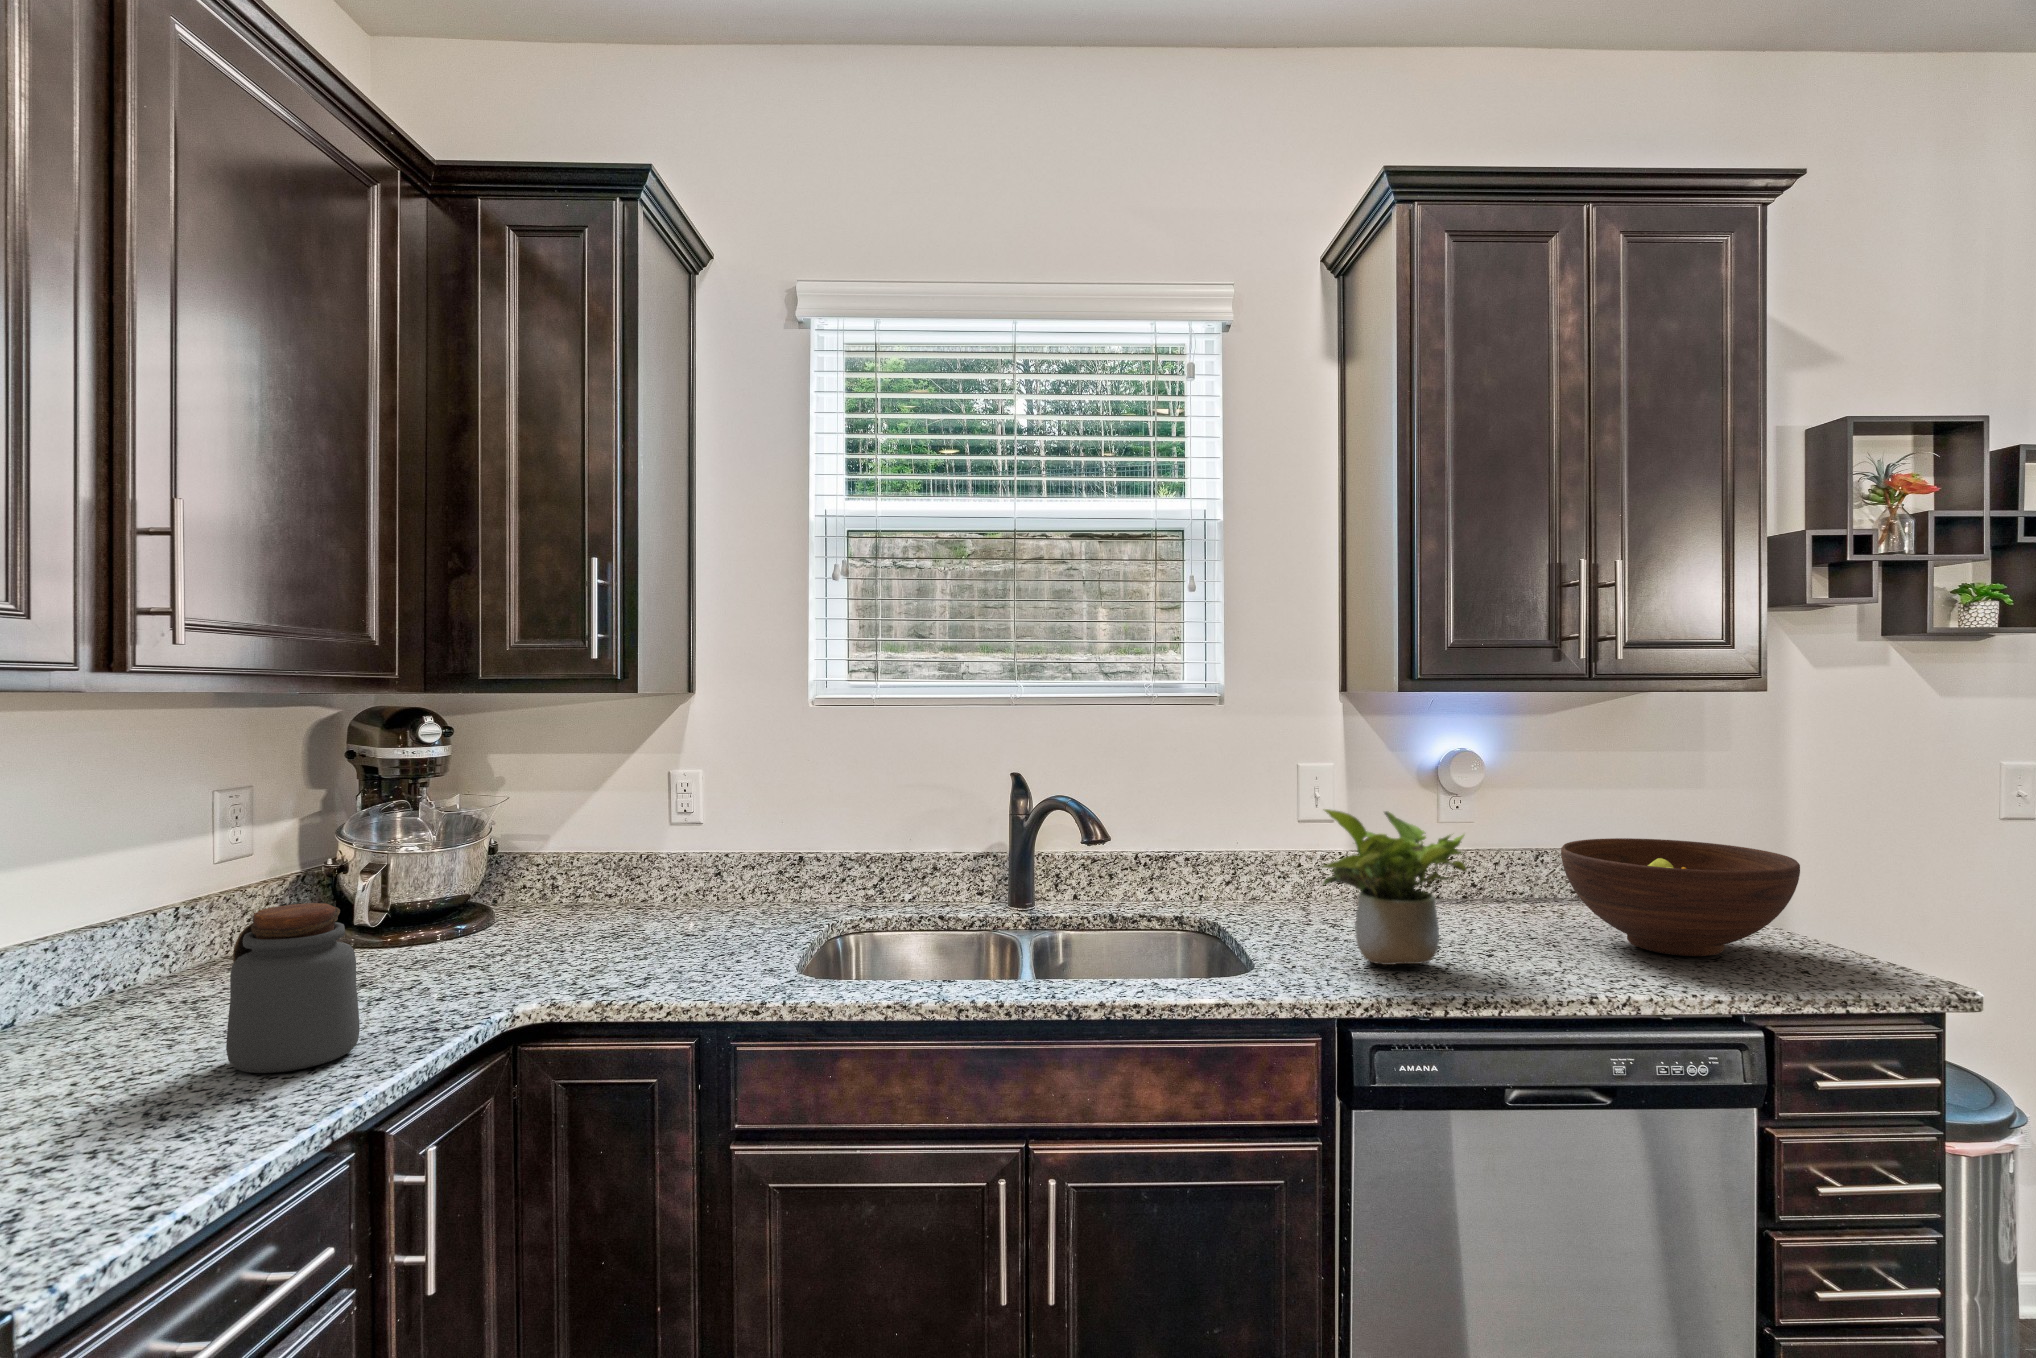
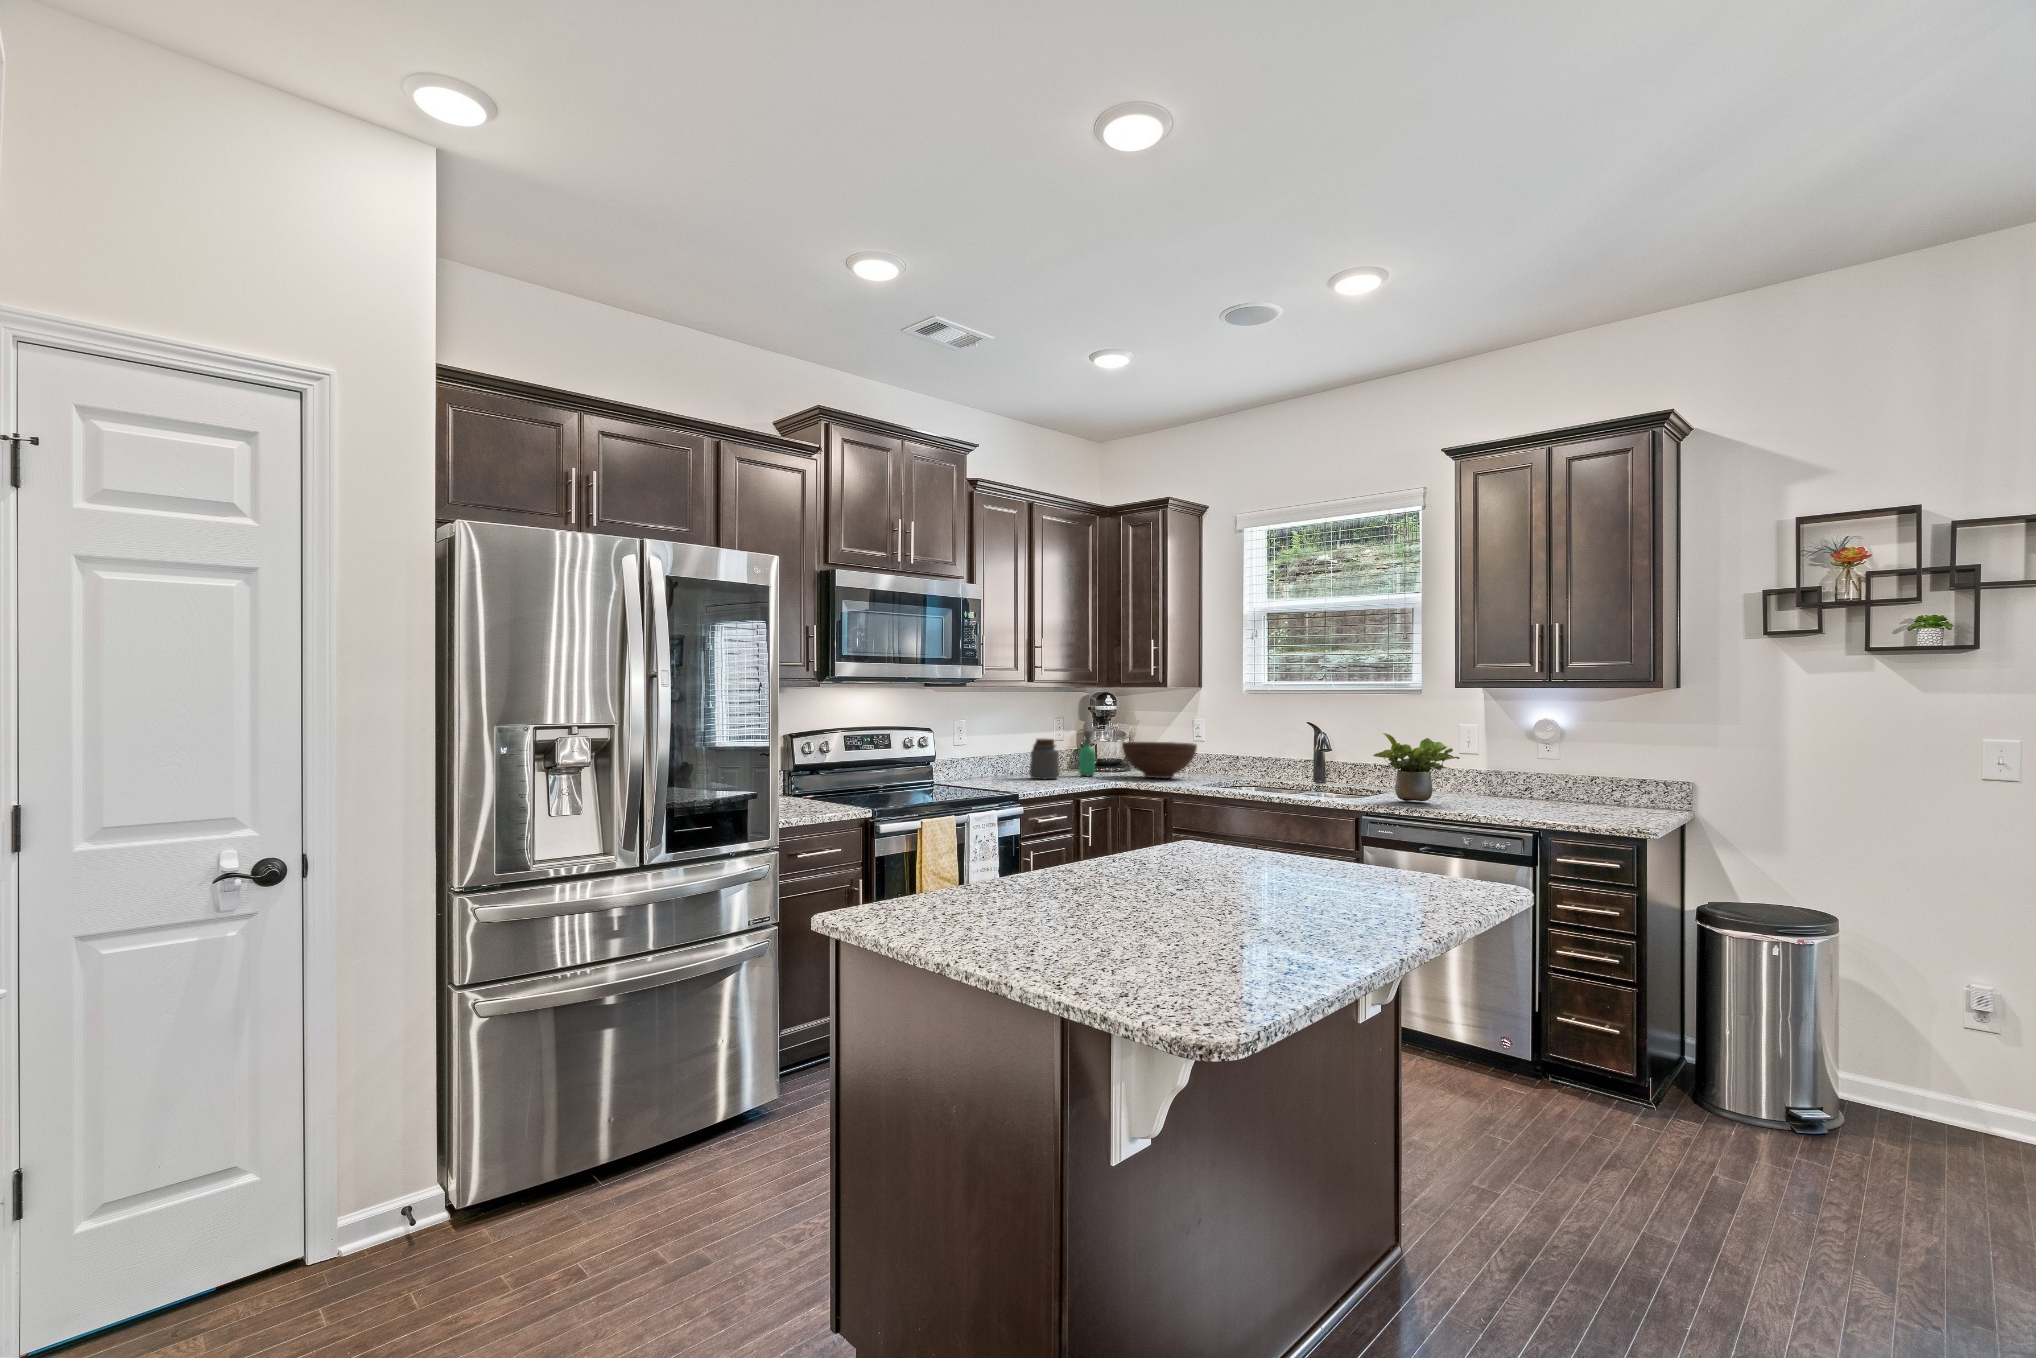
soap dispenser: none [386,838,445,992] -> present [1079,730,1095,776]
fruit bowl: present [1561,838,1800,956] -> present [1122,742,1197,778]

